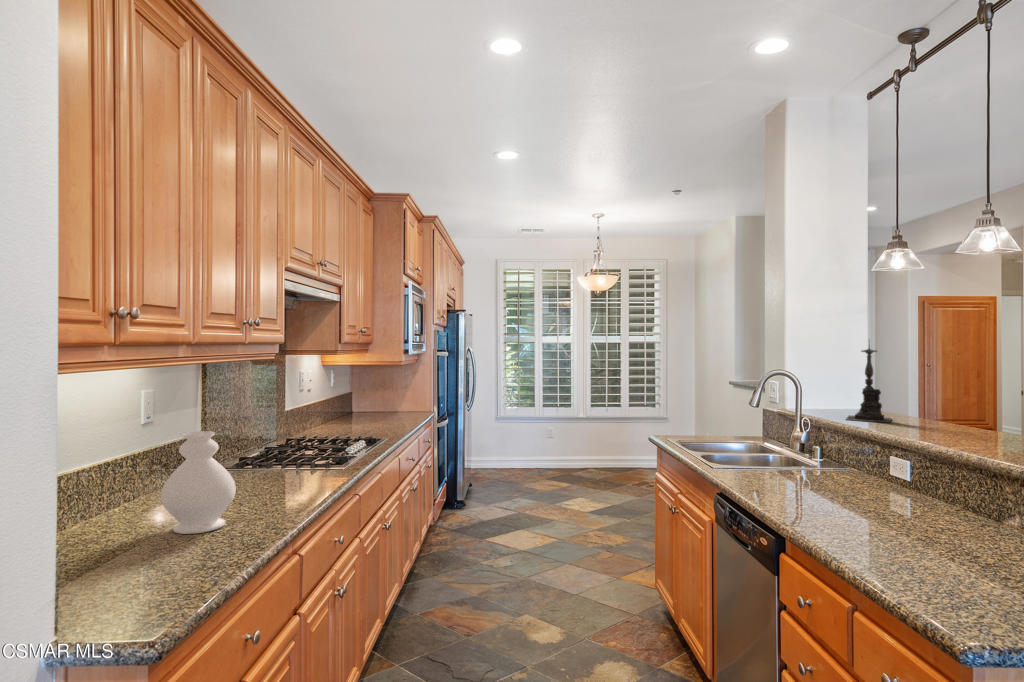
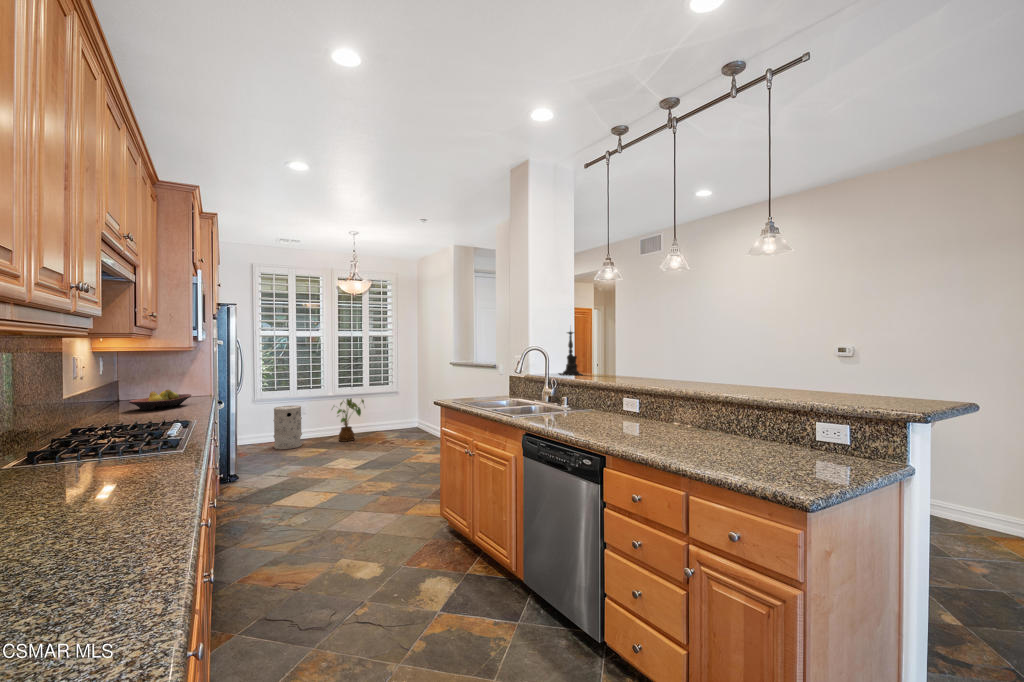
fruit bowl: none [347,404,402,424] -> present [129,390,191,410]
house plant: none [579,421,622,475] -> present [337,399,364,441]
trash can: none [517,425,547,476] -> present [273,406,302,449]
decorative vase: present [161,431,236,534] -> none [33,405,134,521]

